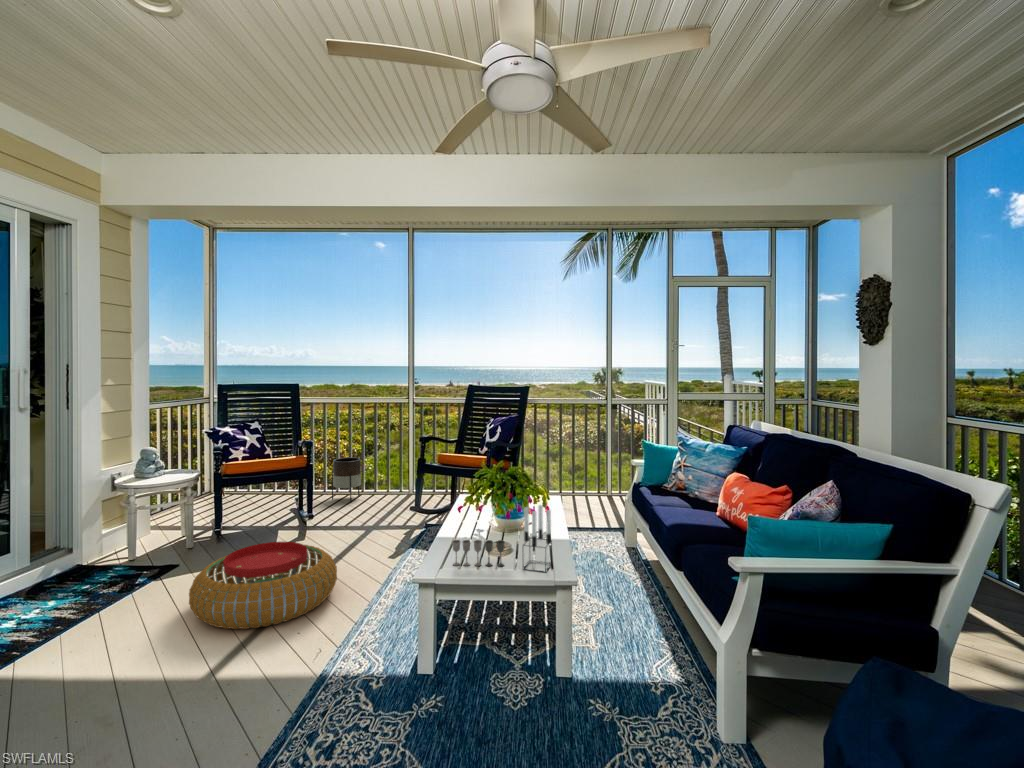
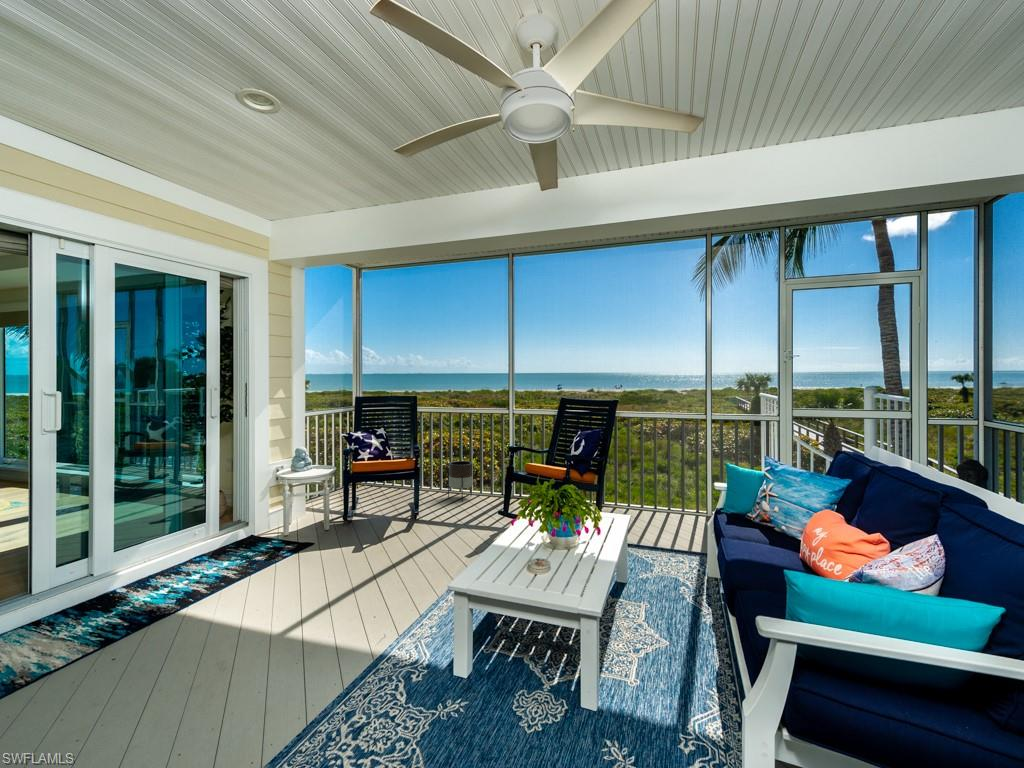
candle holder: present [523,505,552,572] -> none [553,530,585,599]
wine glass: present [452,540,505,566] -> none [491,555,539,586]
pouf: present [189,542,337,629] -> none [302,535,420,607]

